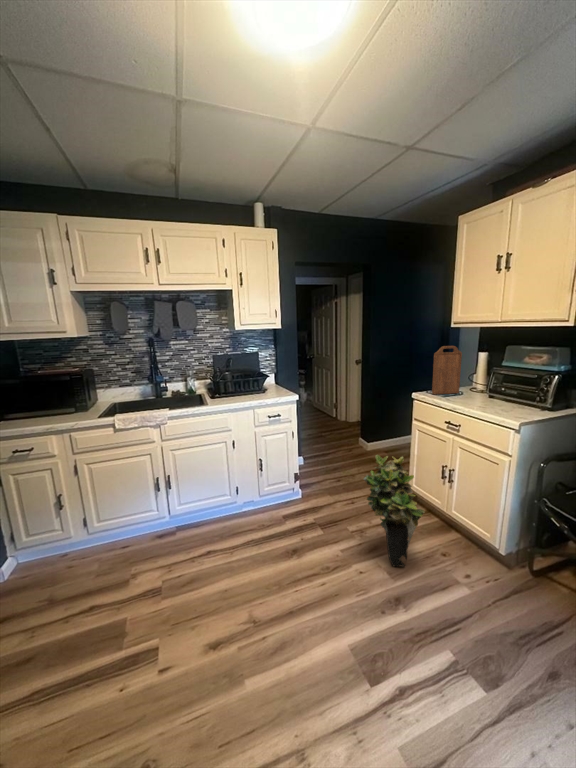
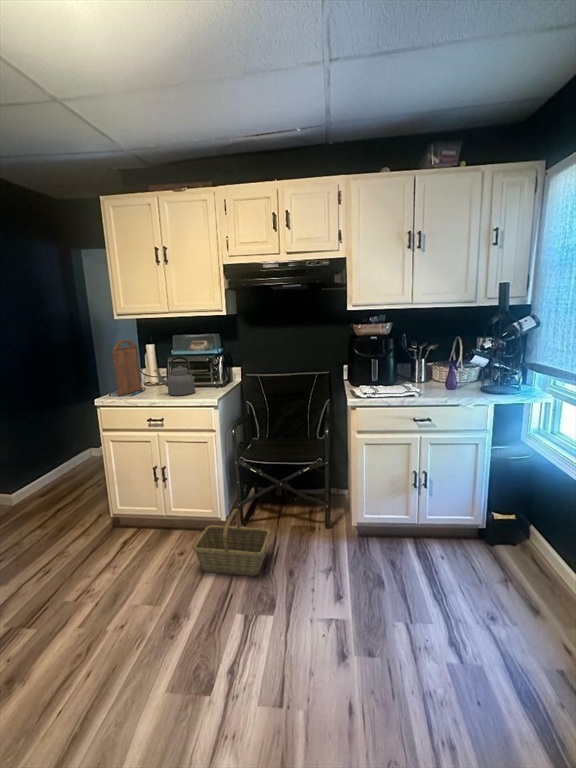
kettle: none [465,367,508,408] -> present [154,356,195,396]
potted plant: present [364,455,424,567] -> none [88,472,164,595]
basket: none [444,547,547,639] -> present [193,509,271,576]

